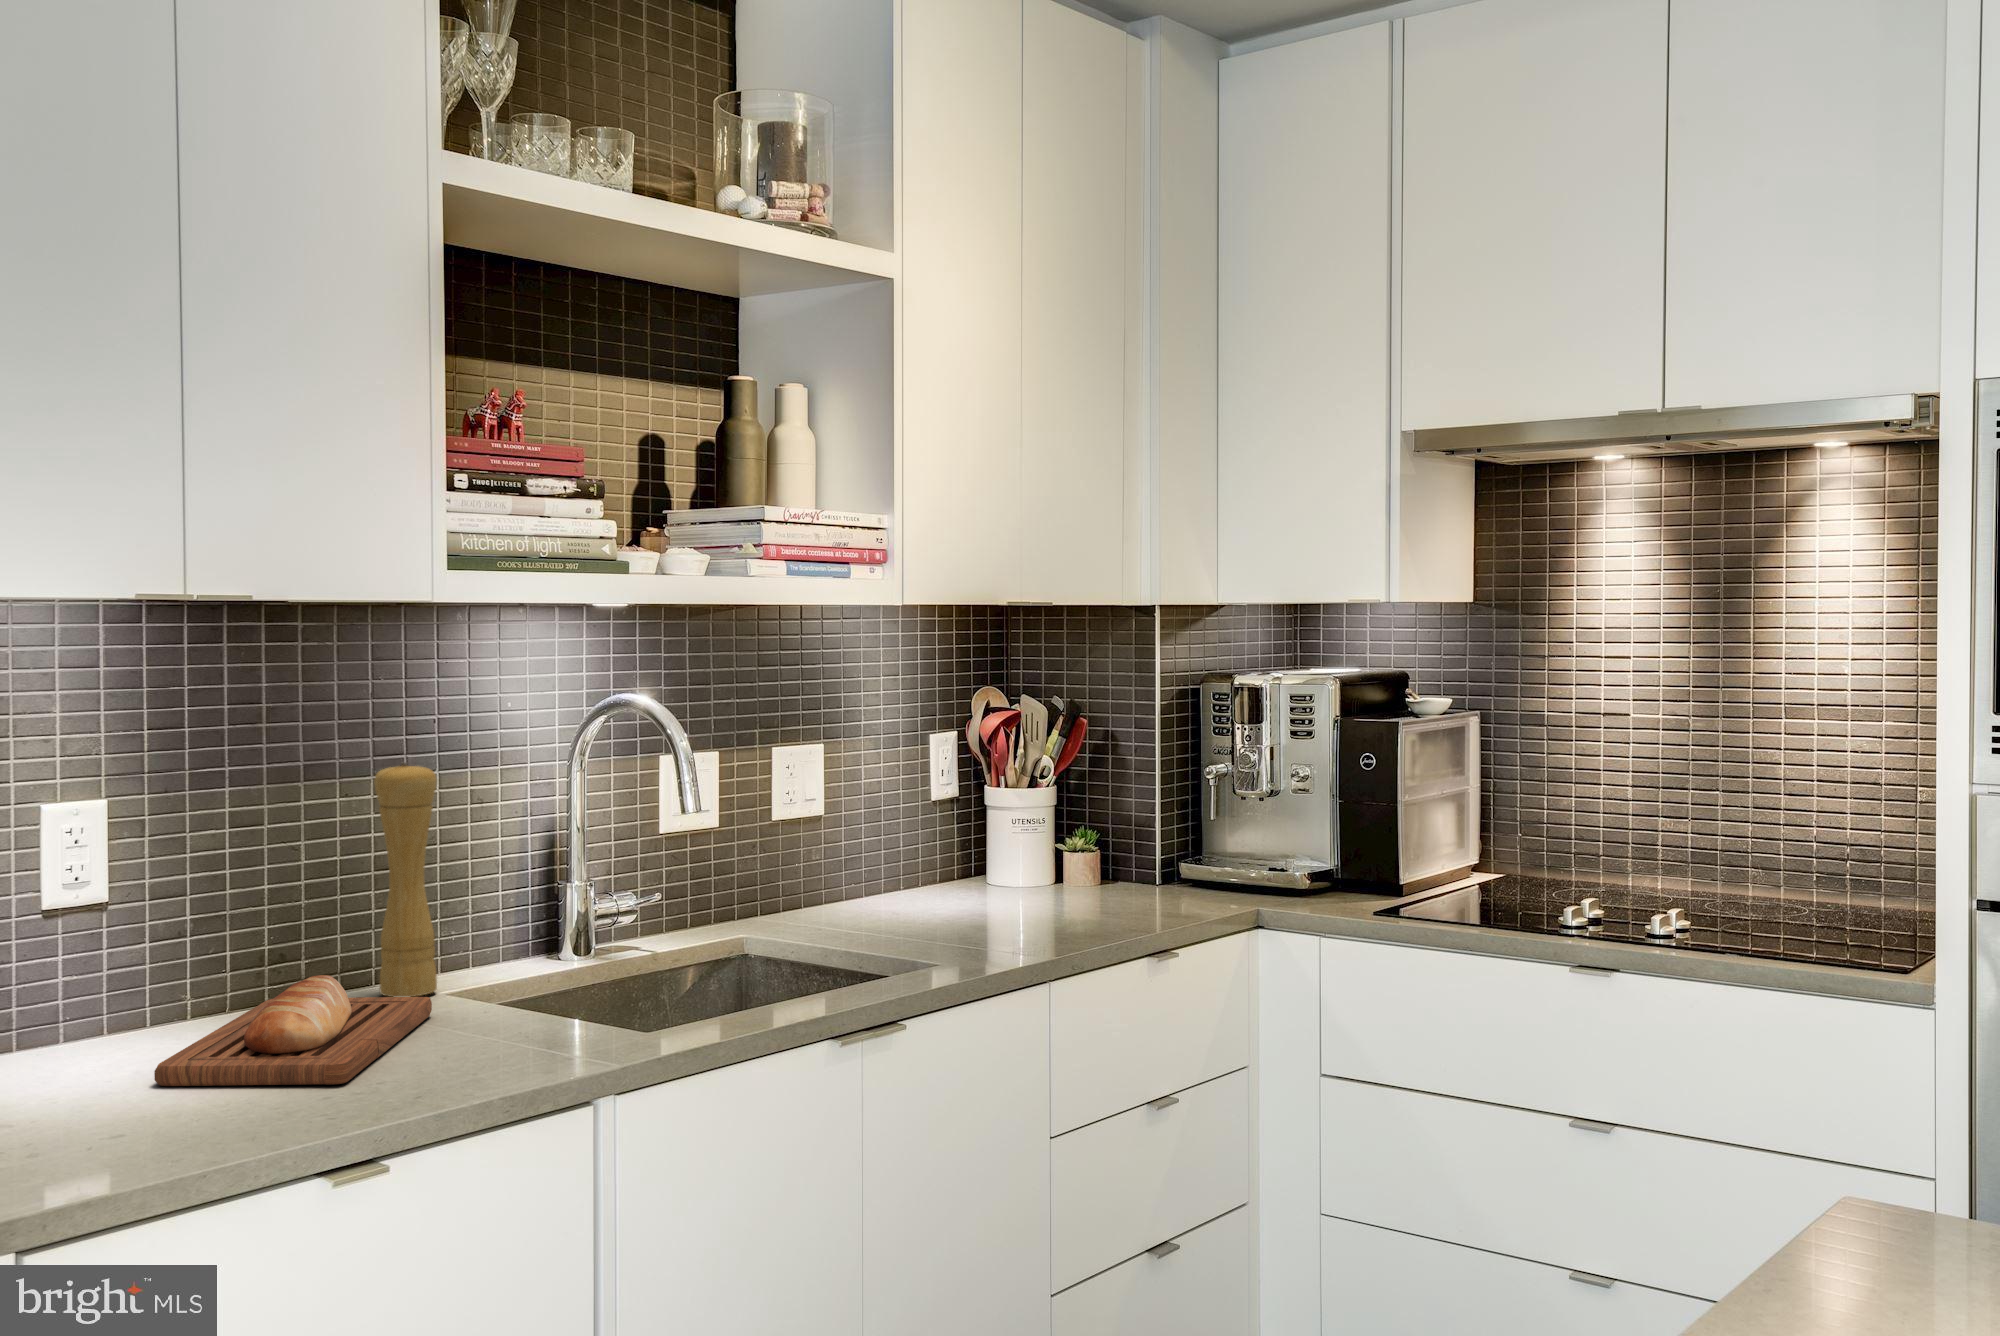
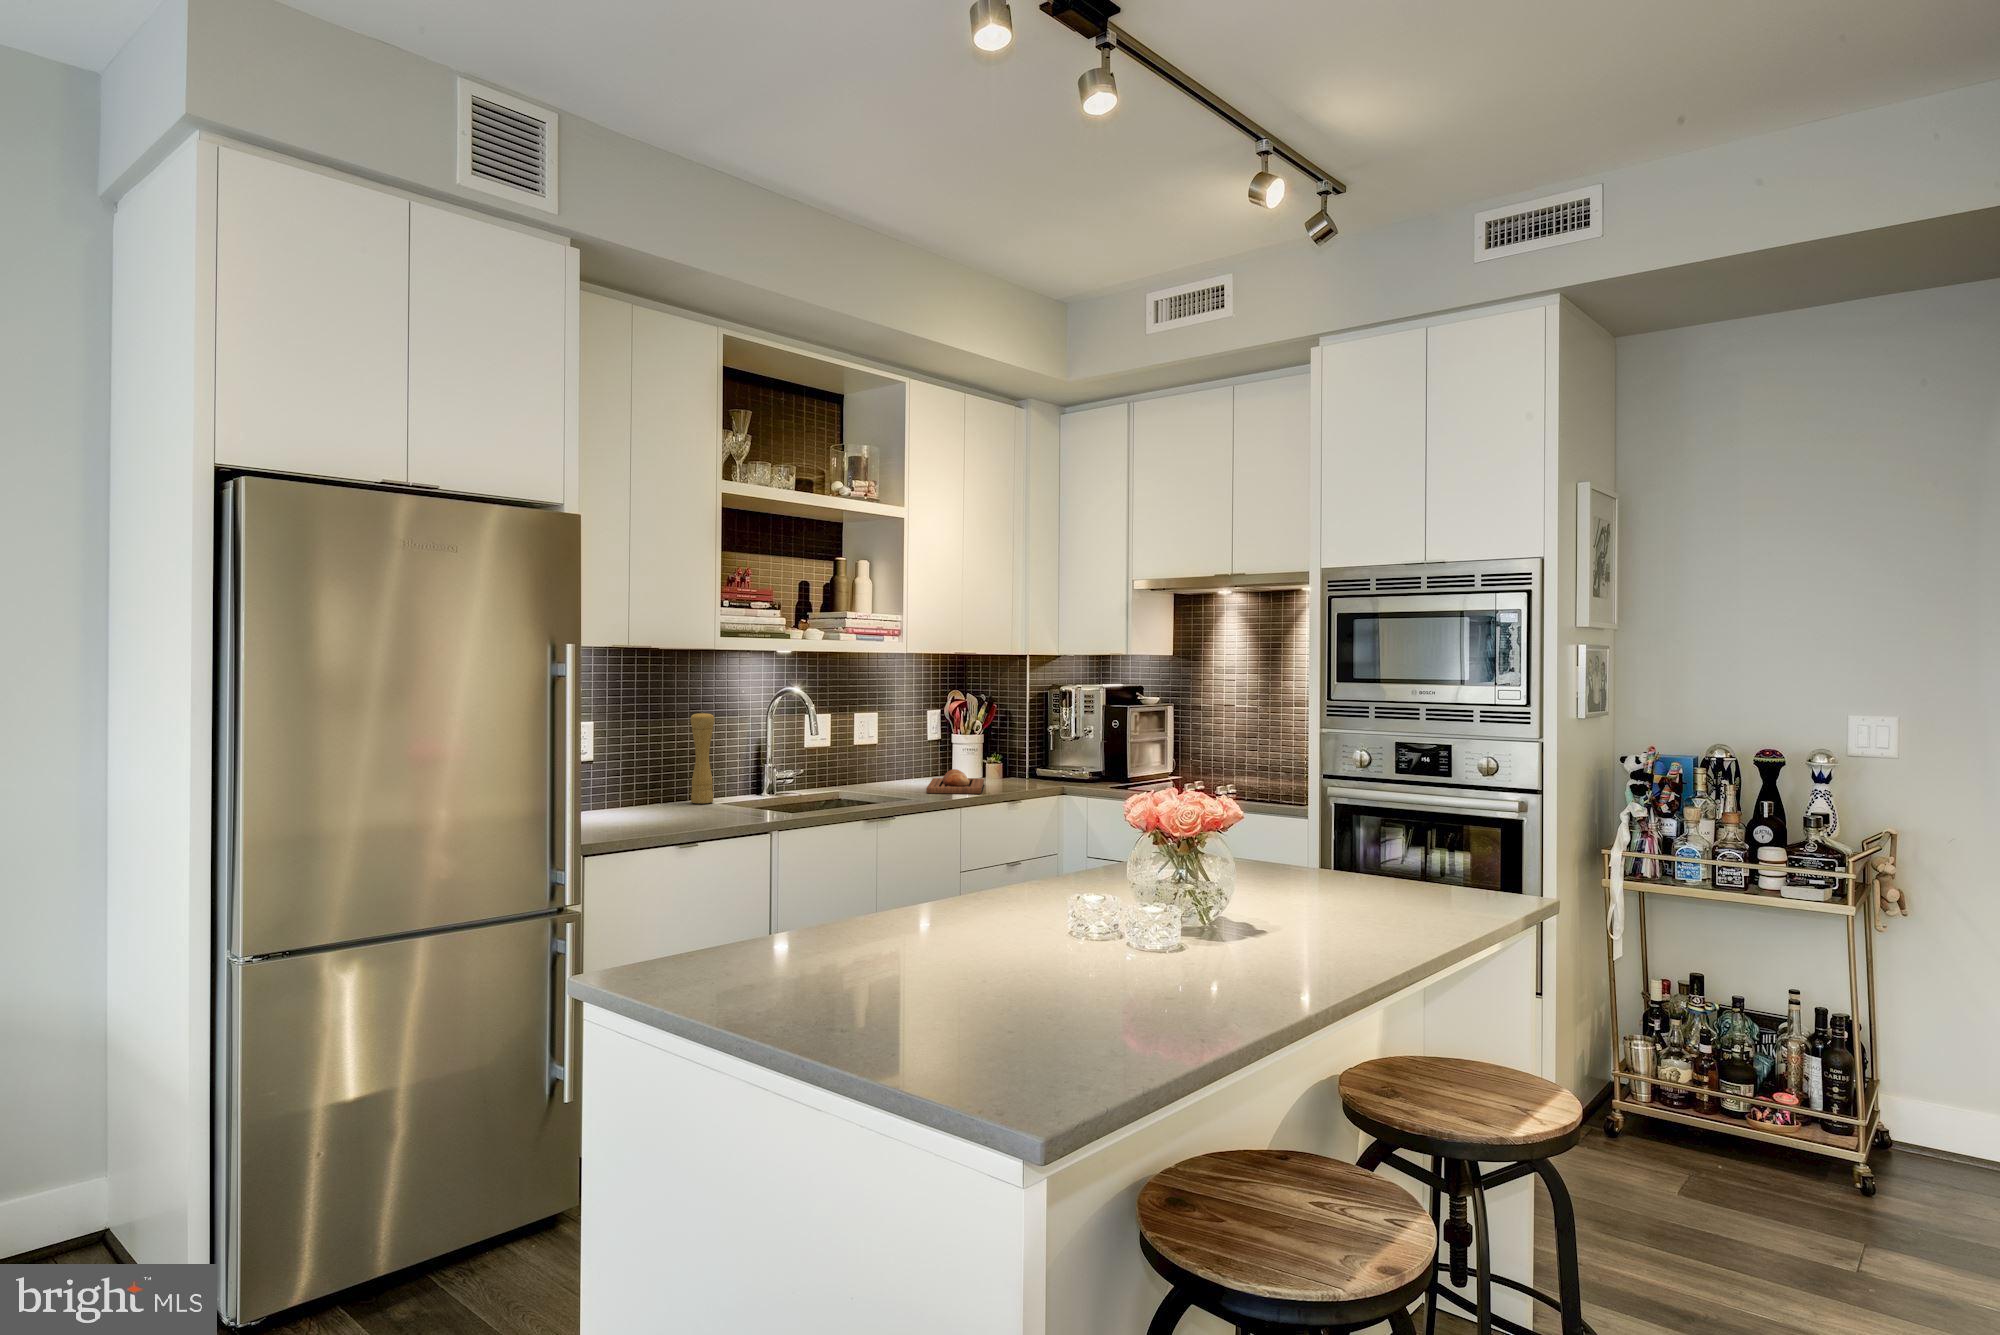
bread loaf: present [154,975,432,1086] -> present [926,769,984,794]

